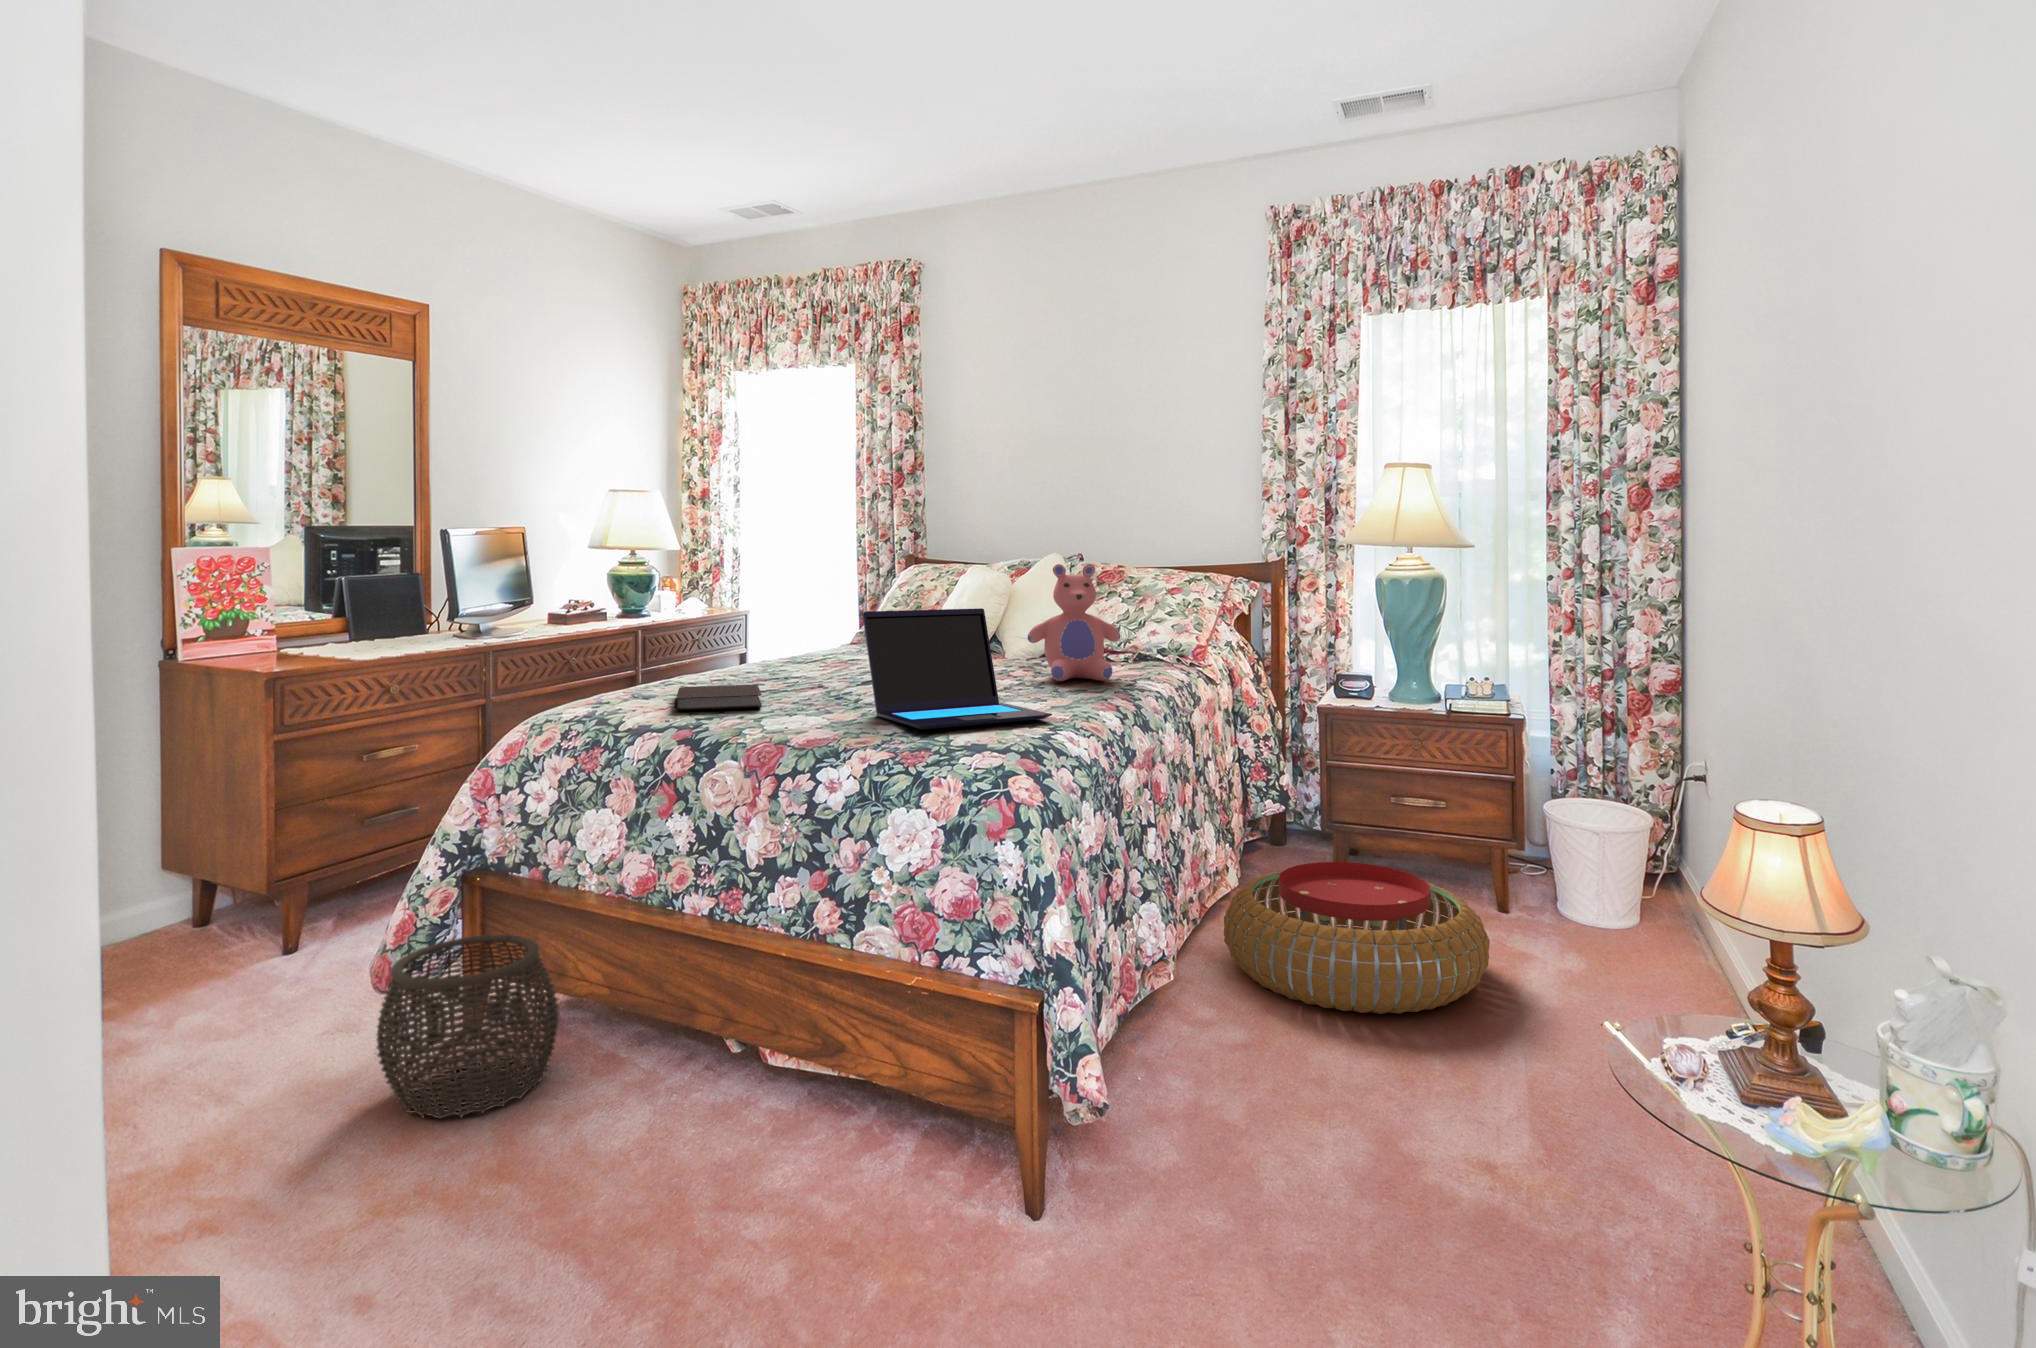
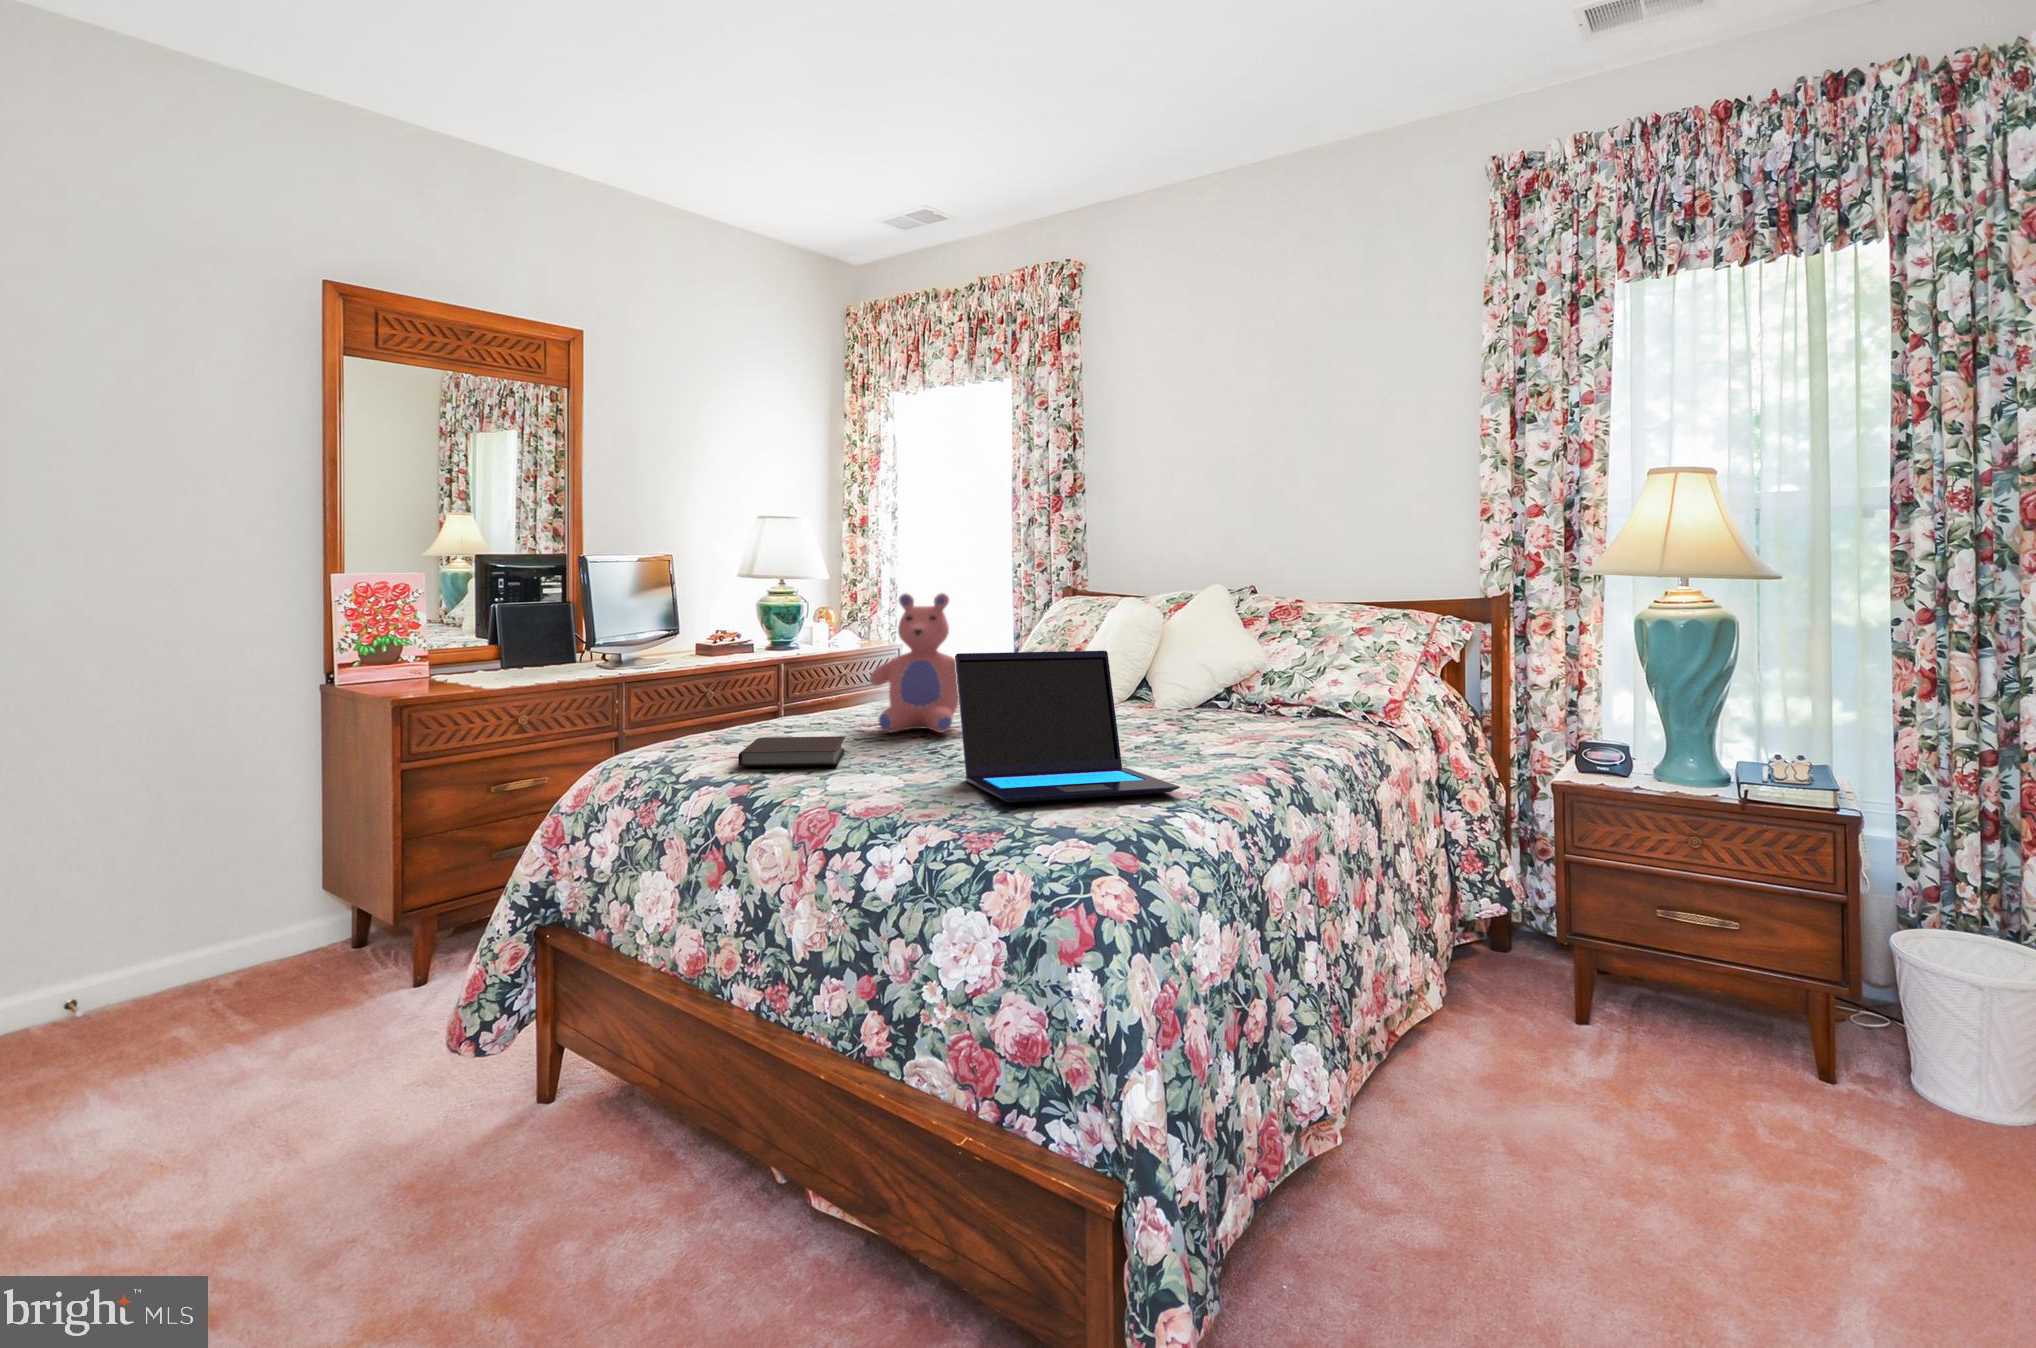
teddy bear: present [1027,564,1120,681] -> present [870,593,959,733]
pouf: present [1223,862,1490,1014] -> none [1417,988,1806,1219]
woven basket: present [377,935,559,1119] -> none [379,1019,588,1240]

